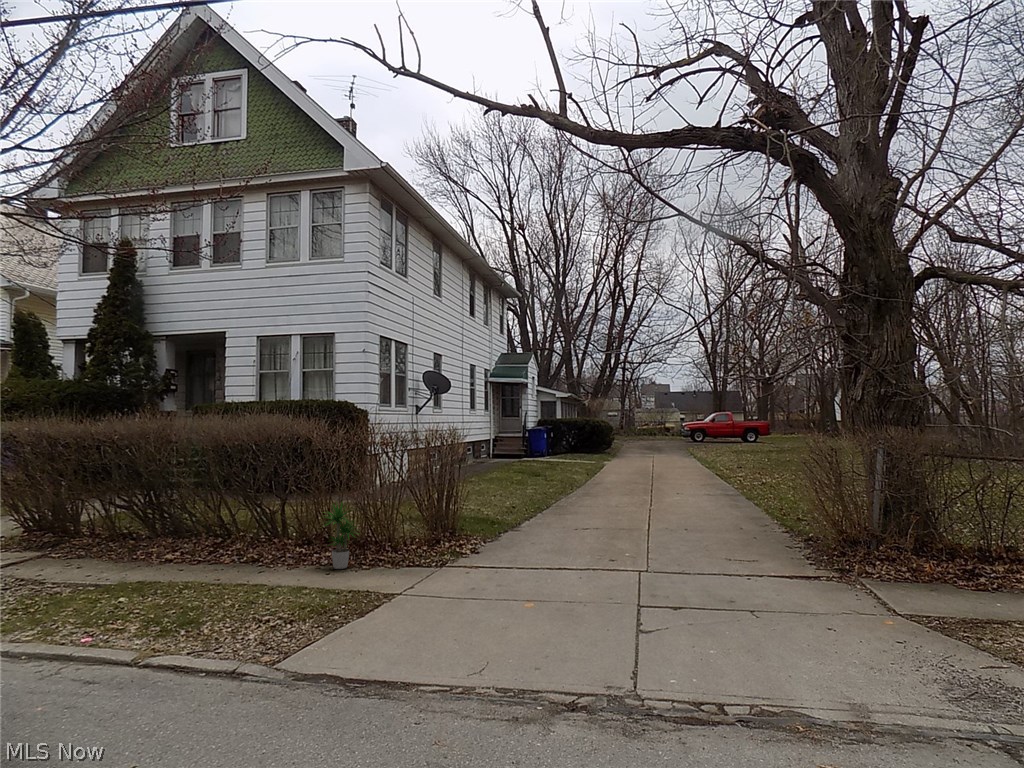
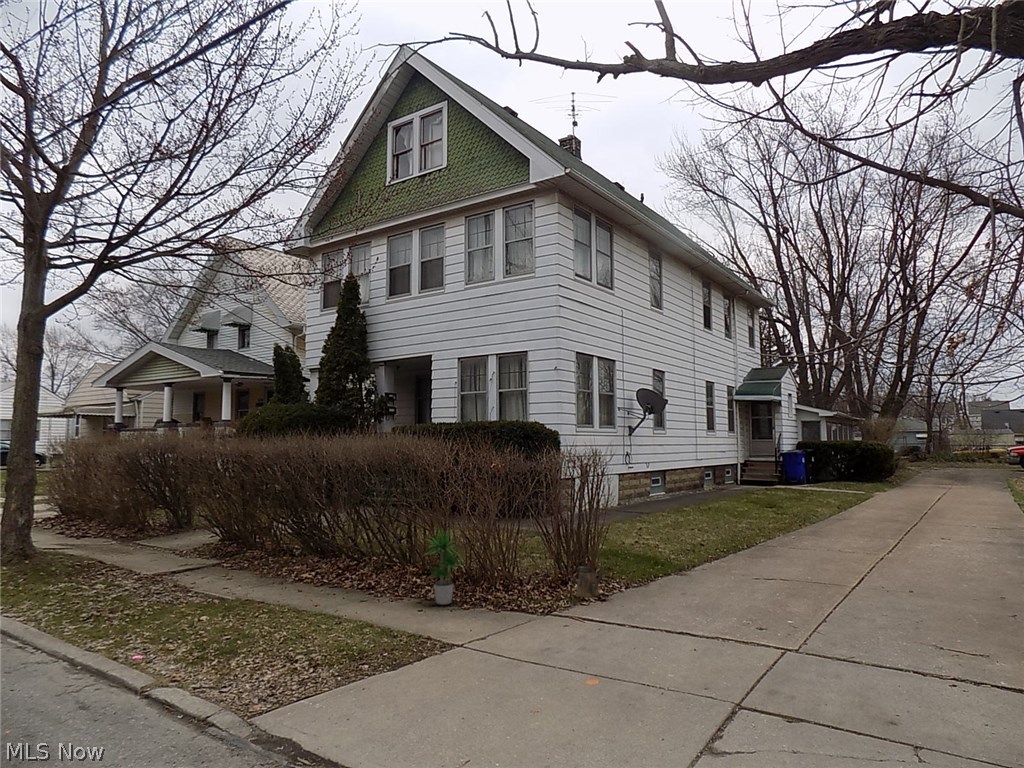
watering can: none [444,529,475,553] -> present [576,566,605,597]

